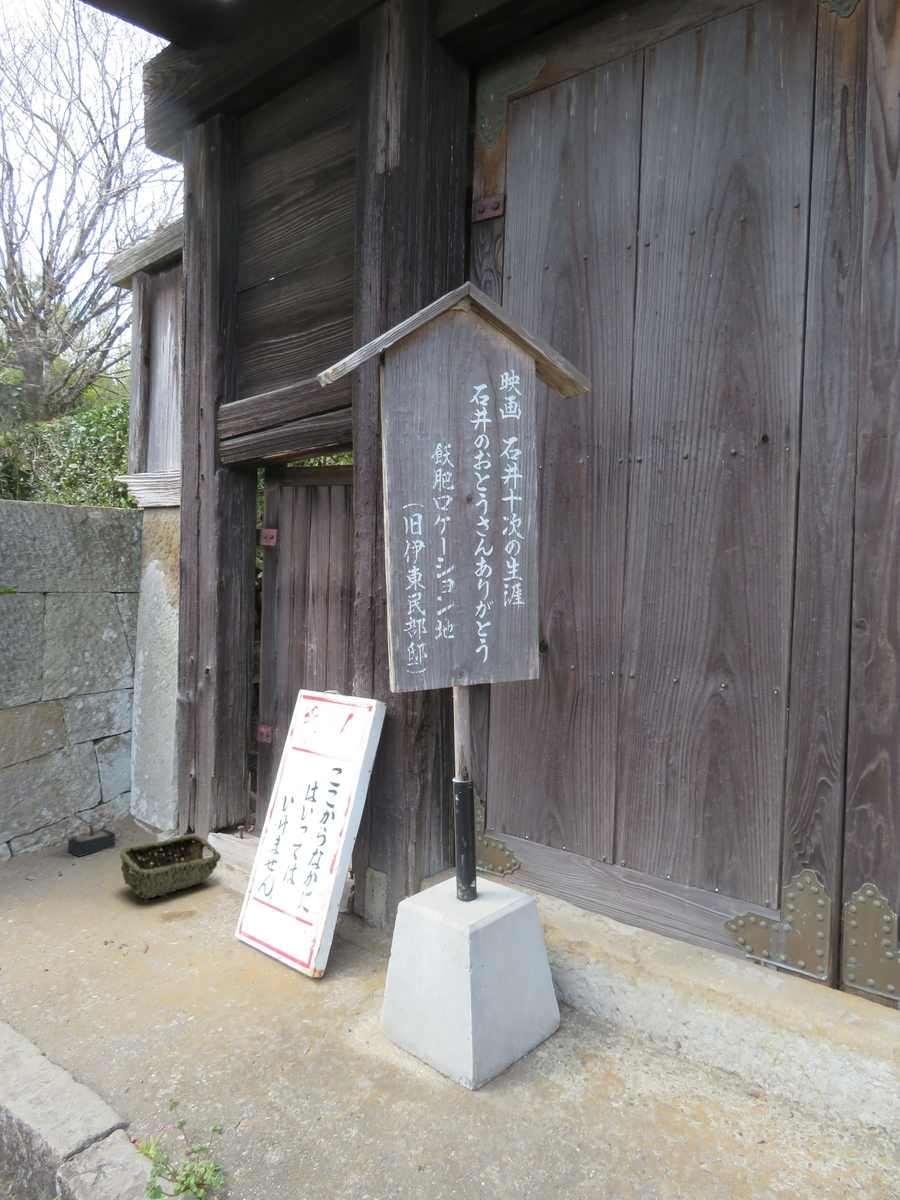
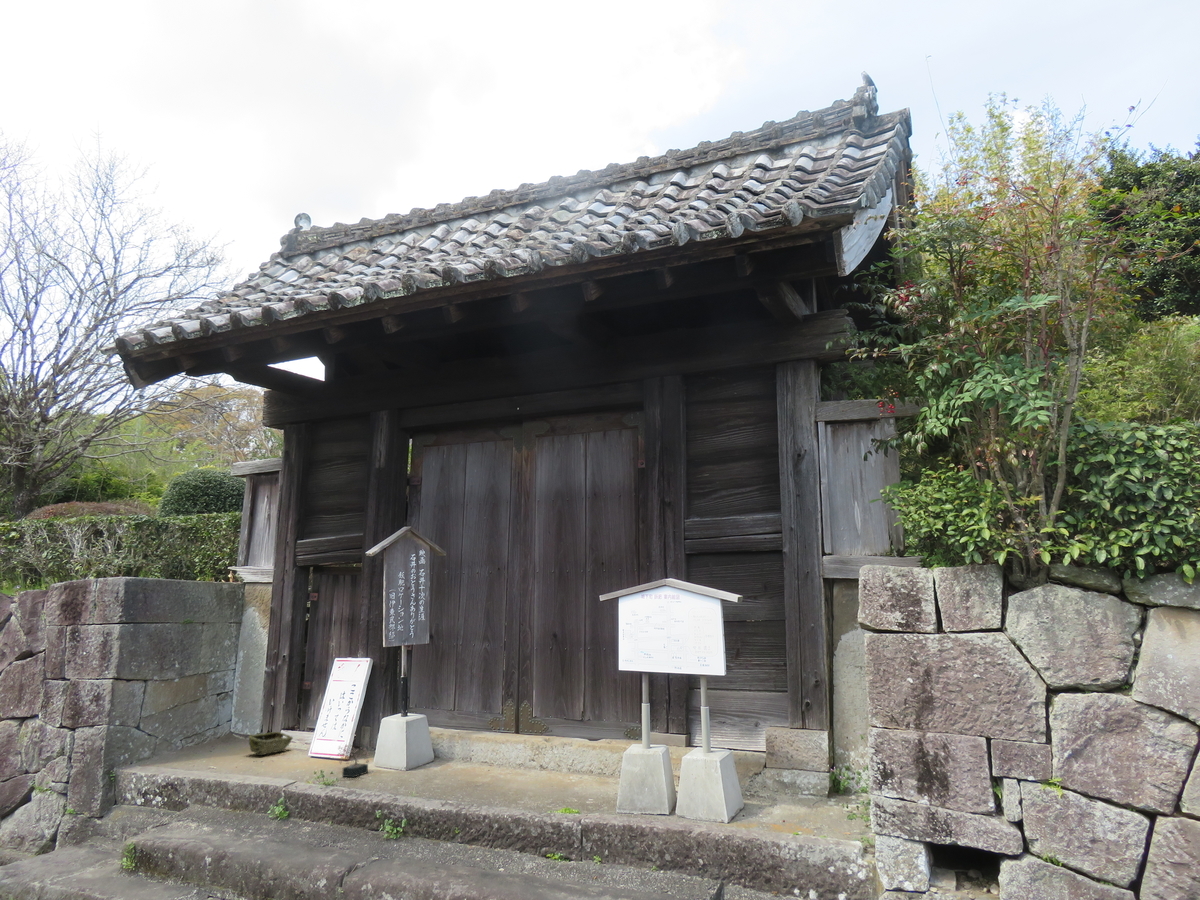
decorative plant: present [54,802,121,856] -> present [339,746,369,777]

